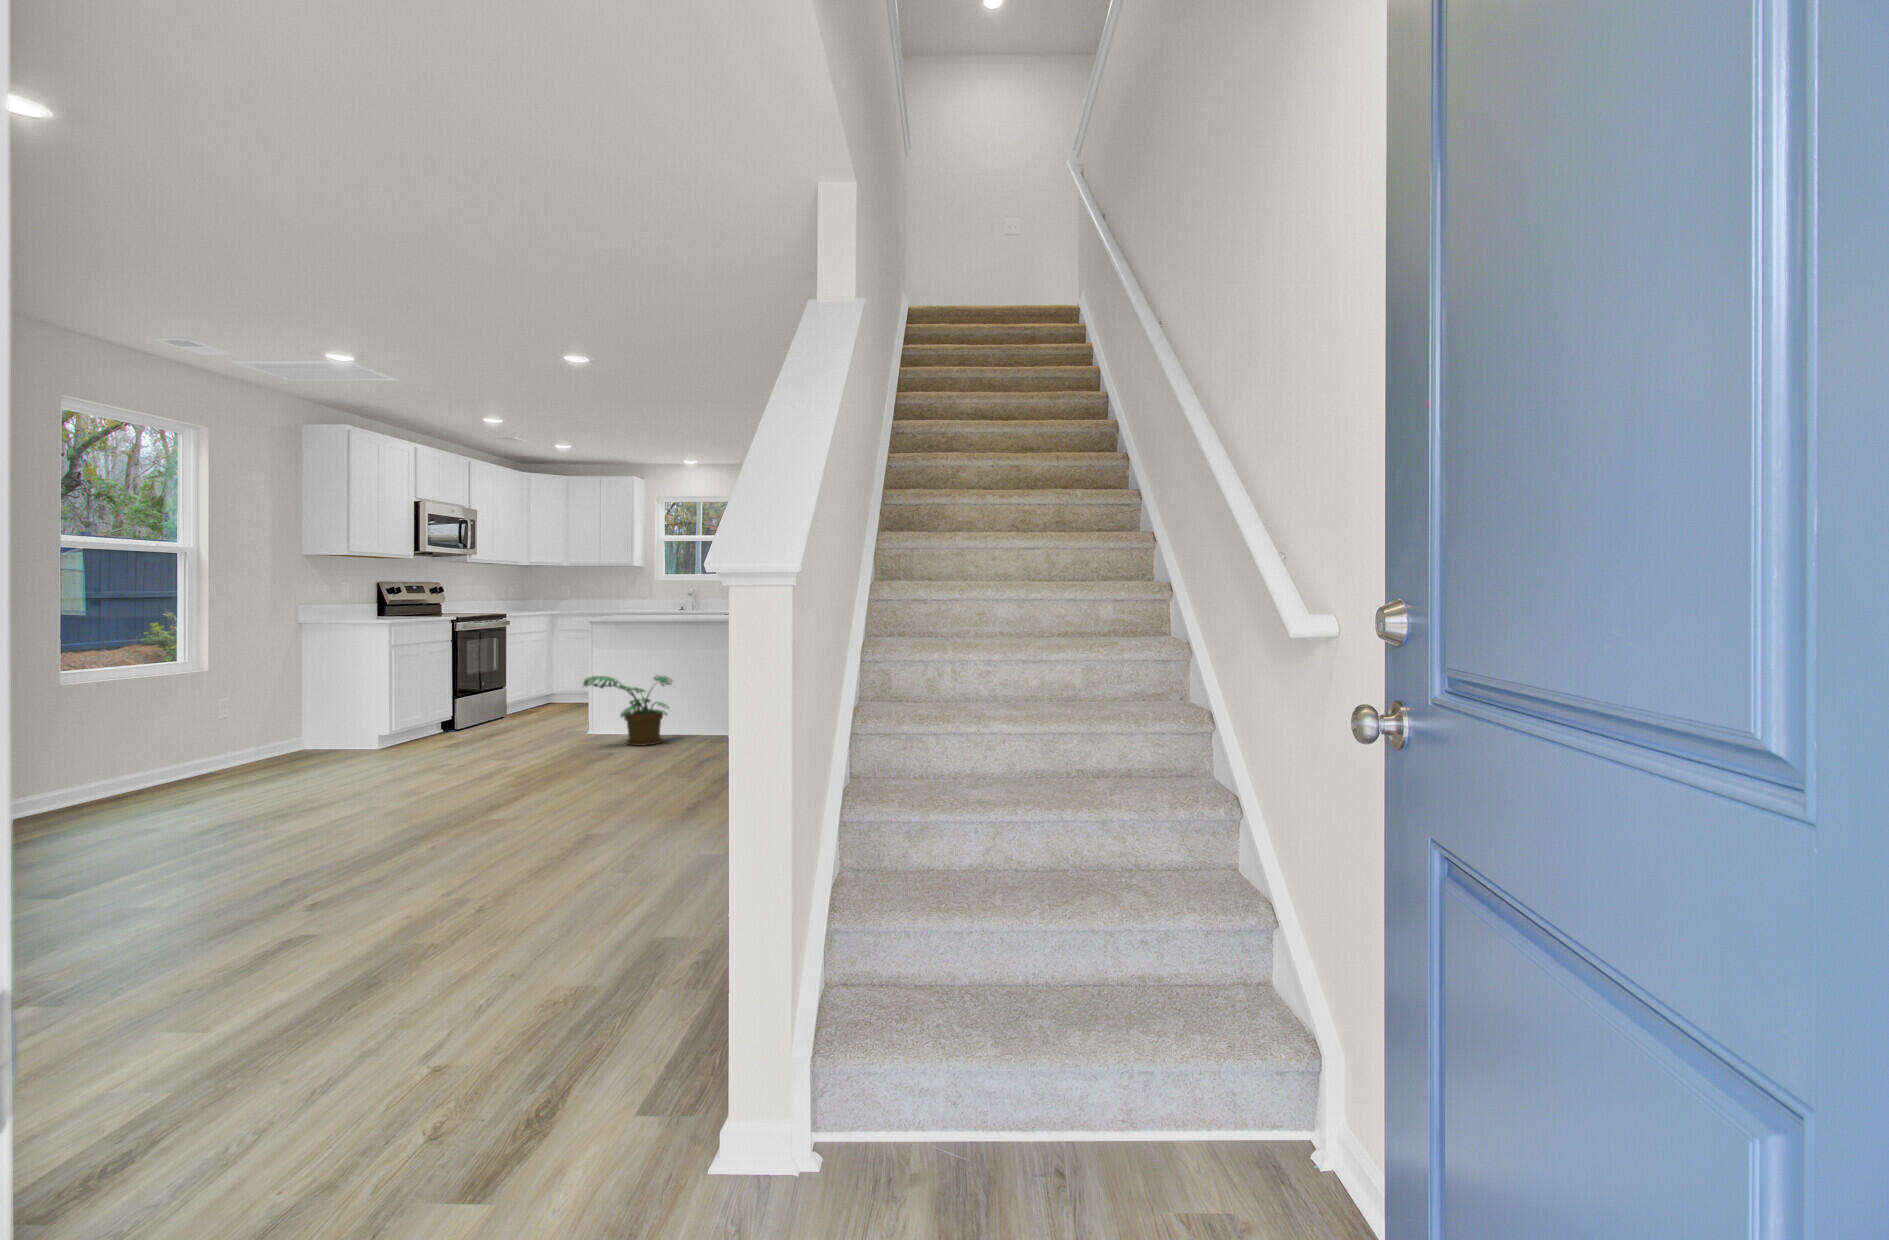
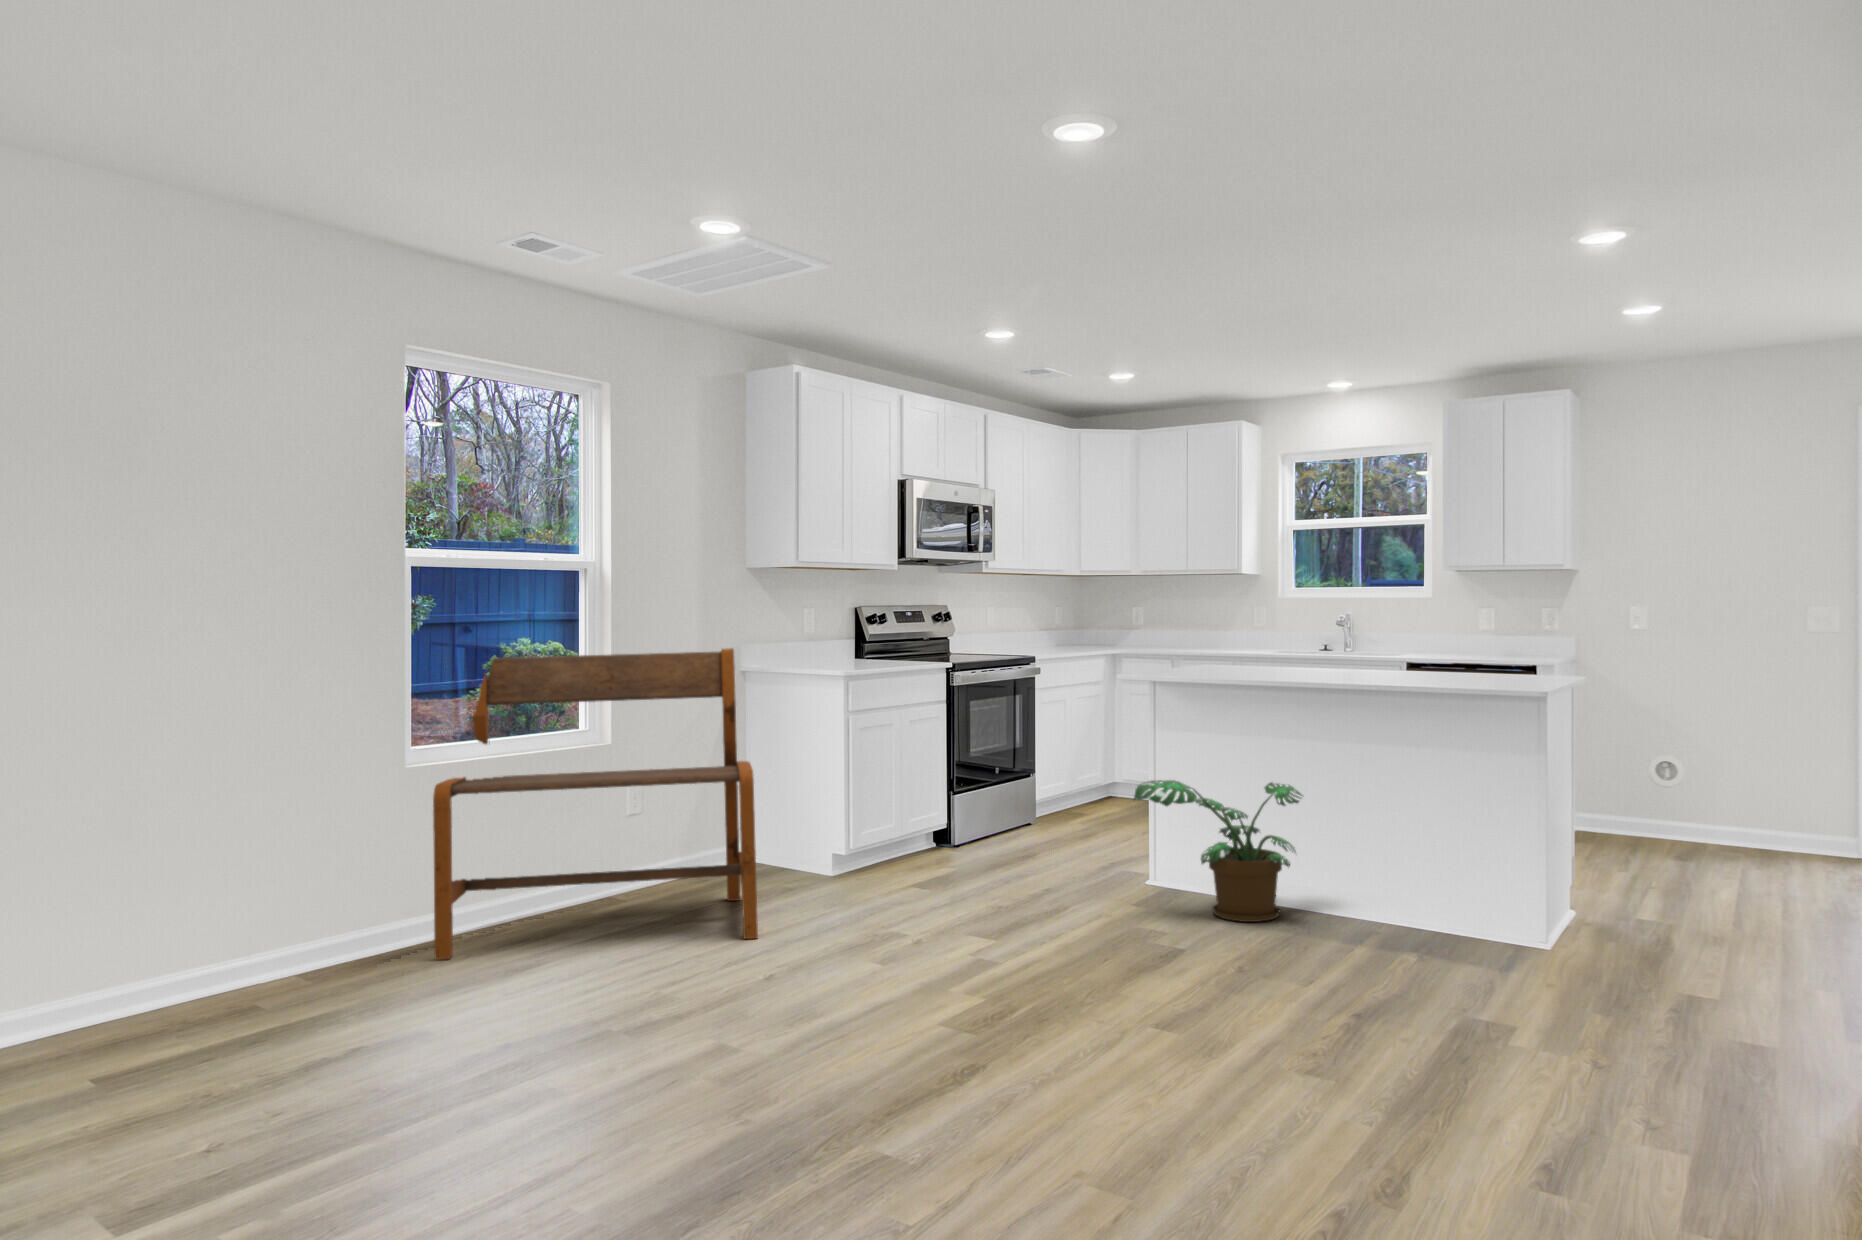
bench: none [90,606,347,811] -> present [433,648,758,960]

